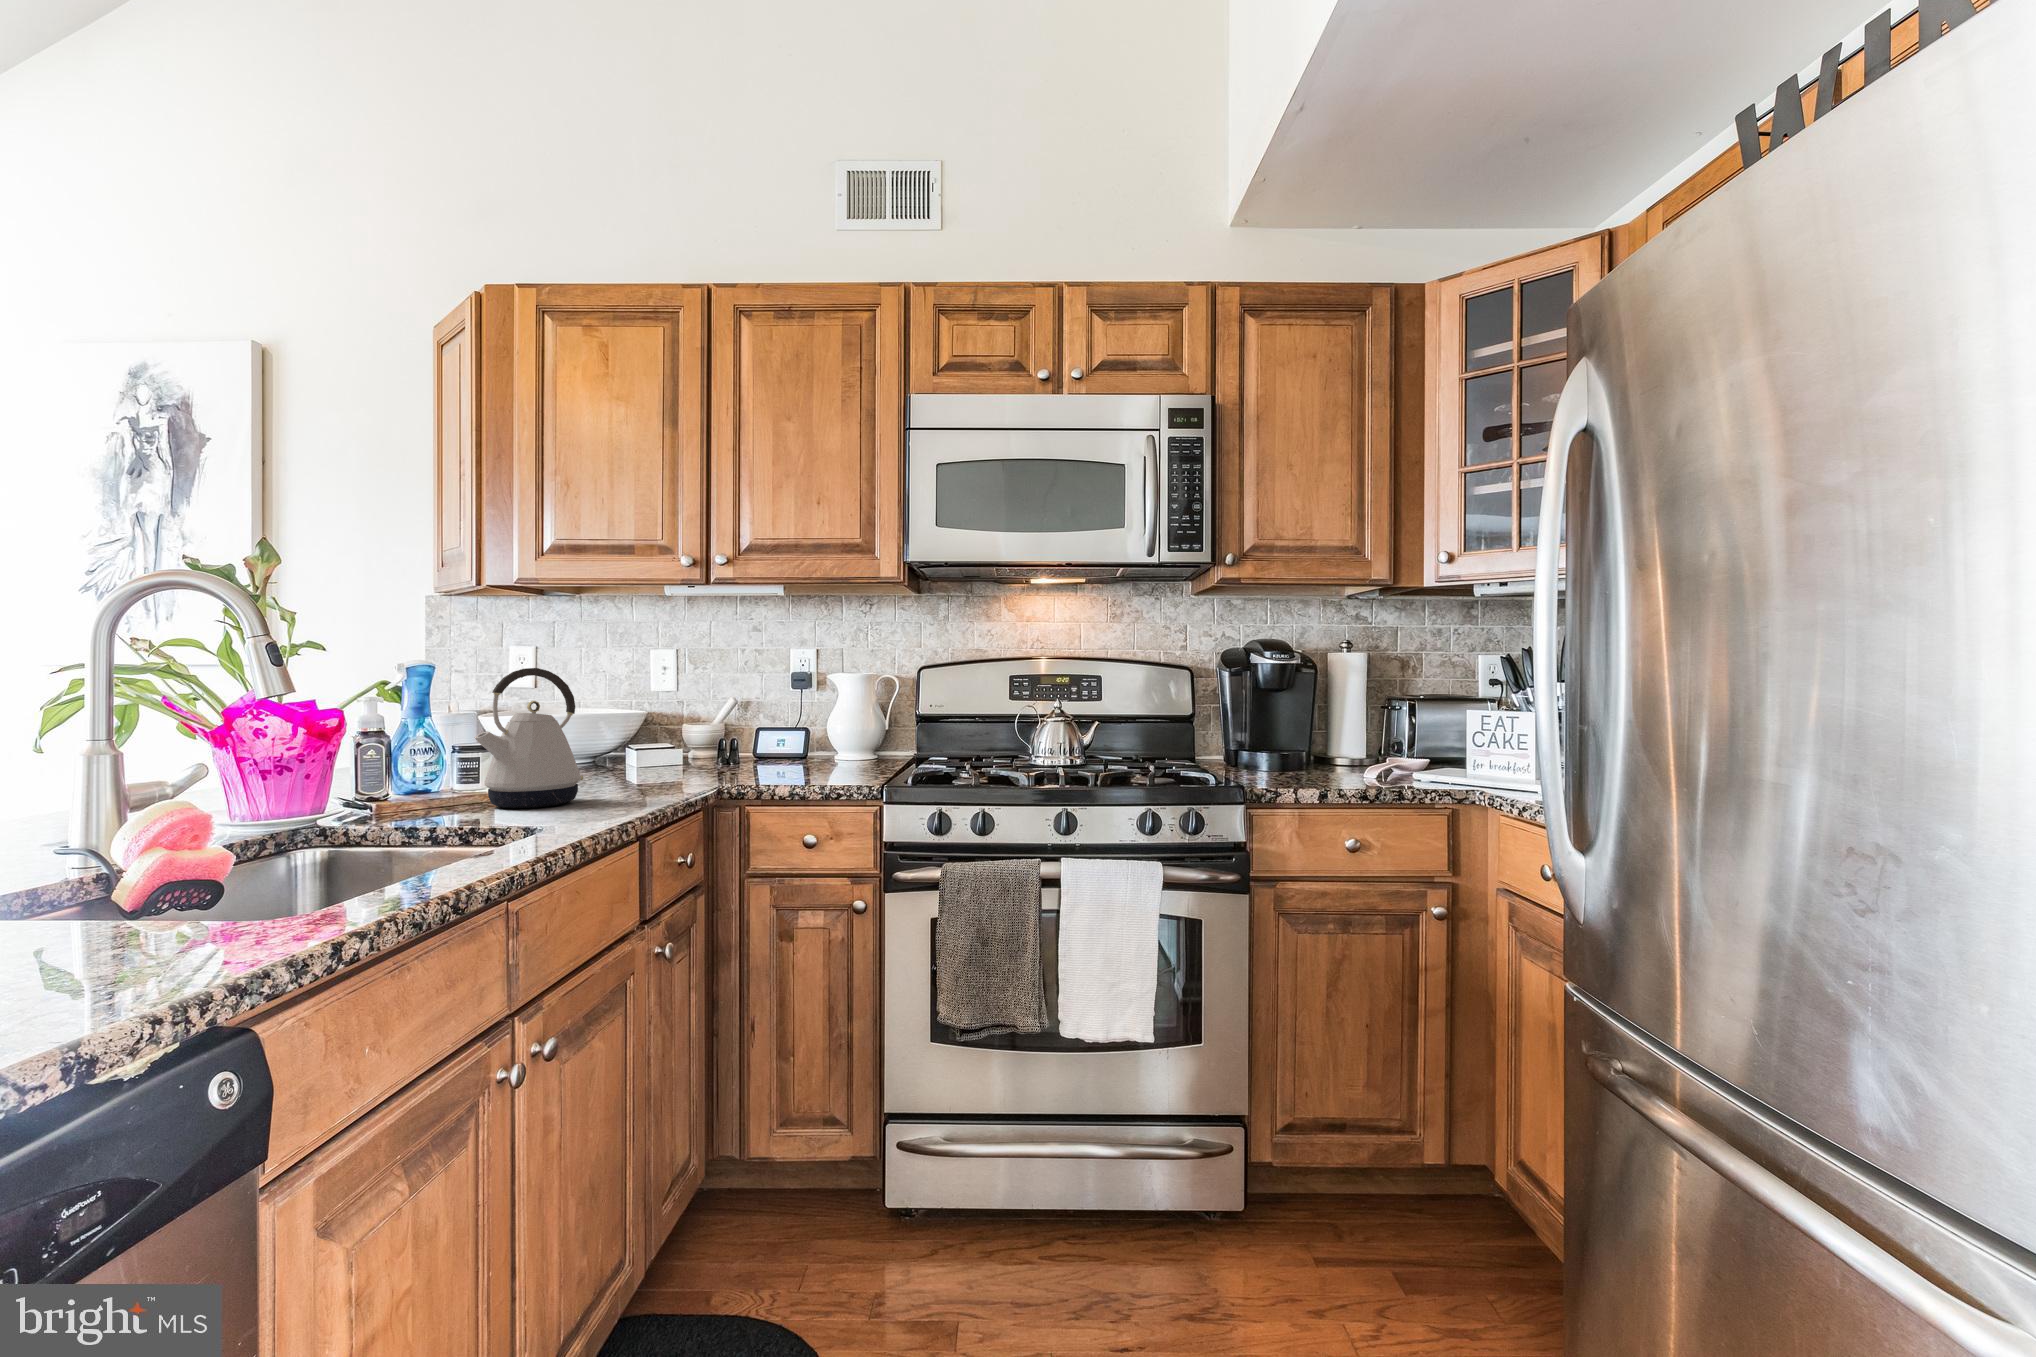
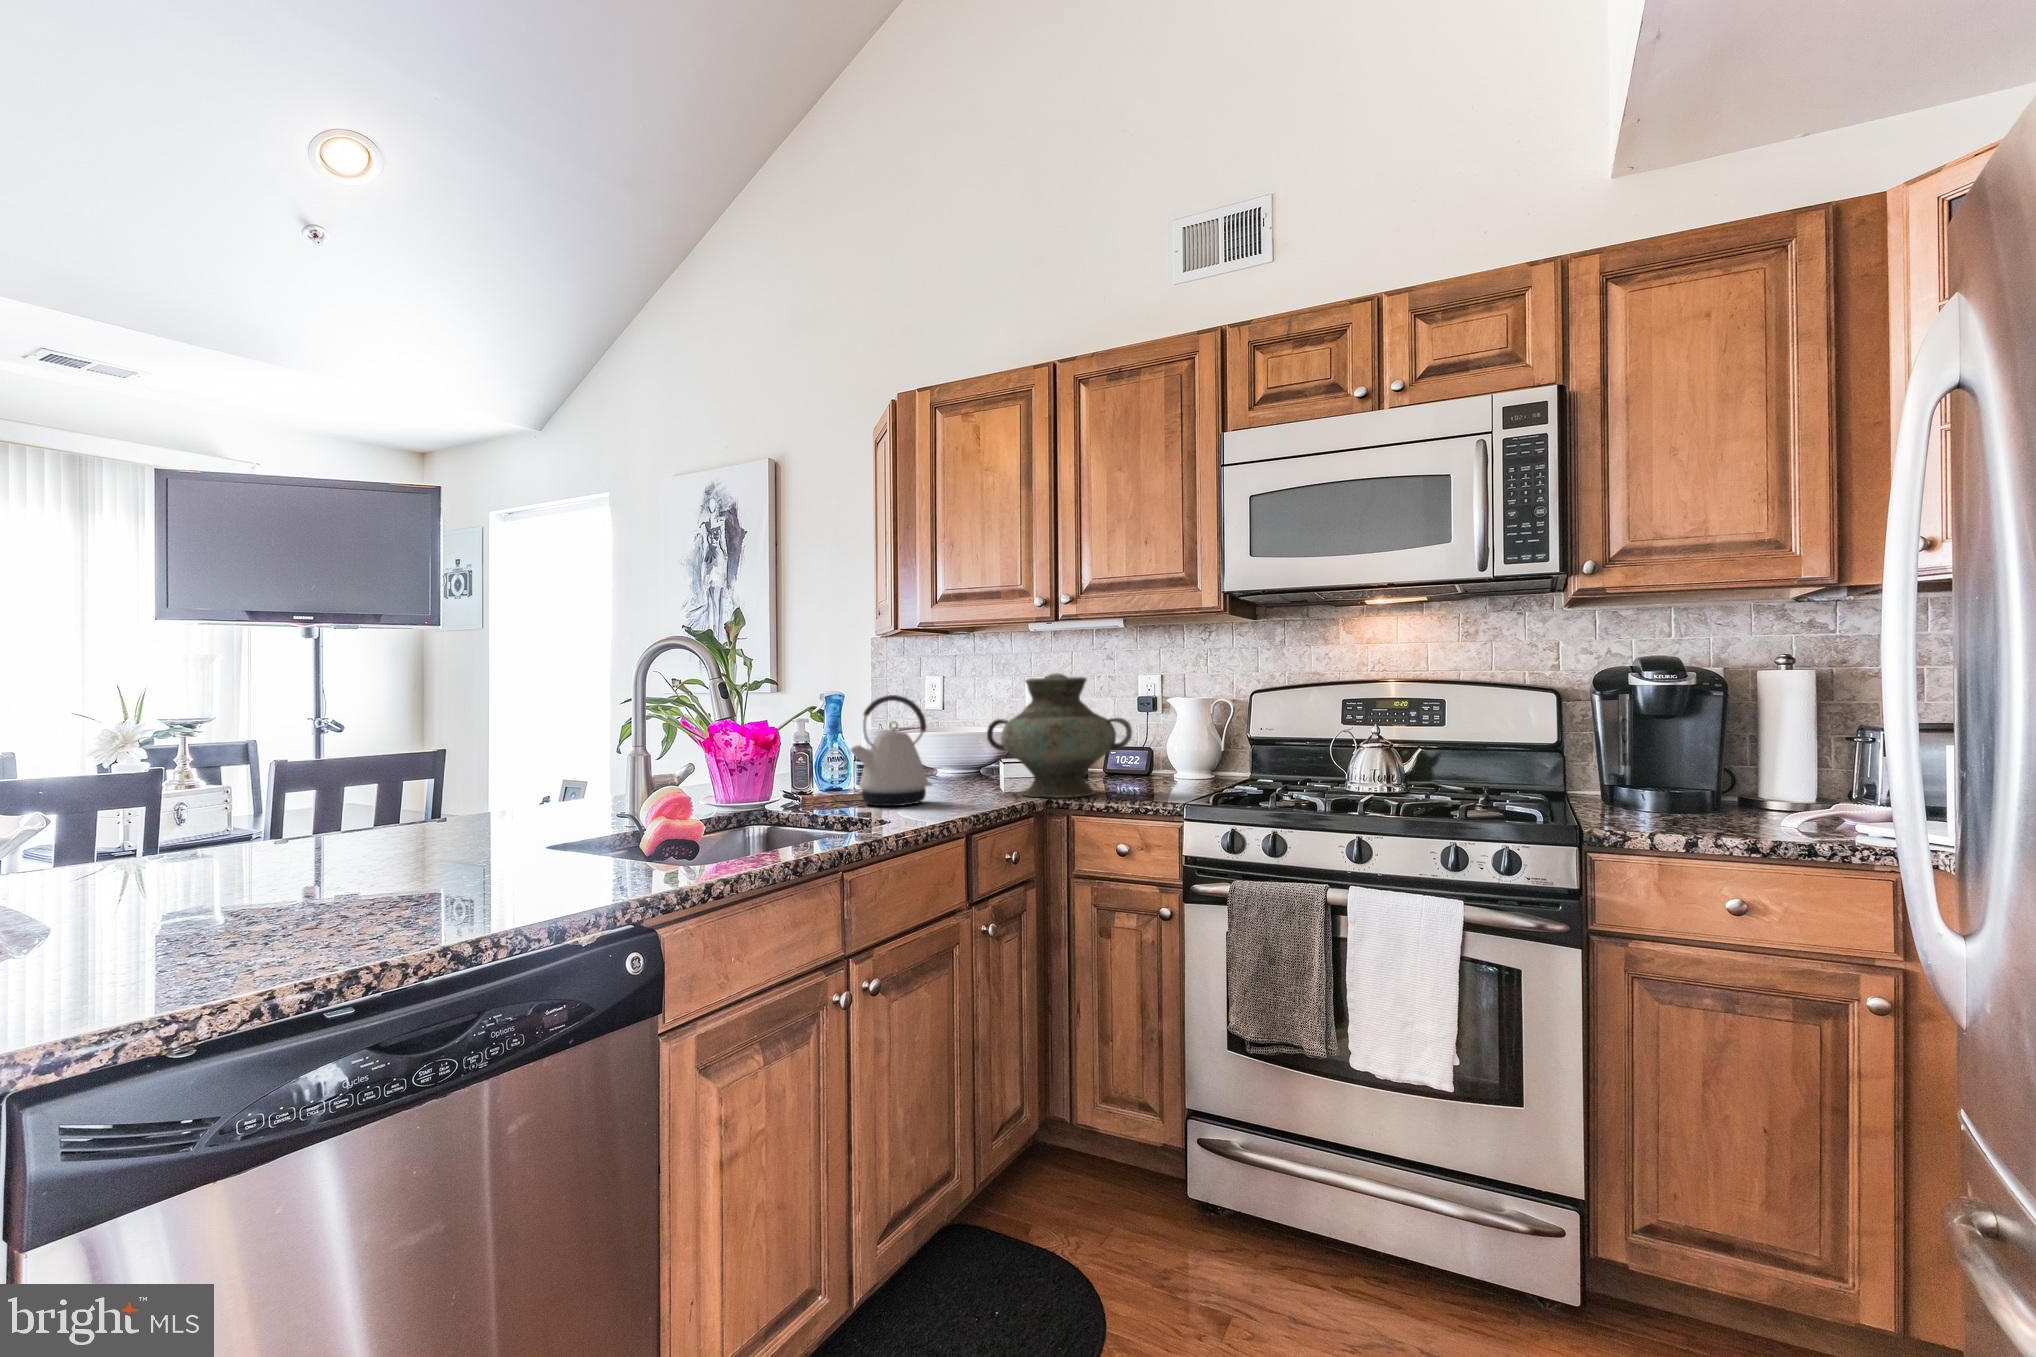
vase: none [639,645,817,788] -> present [987,673,1132,798]

